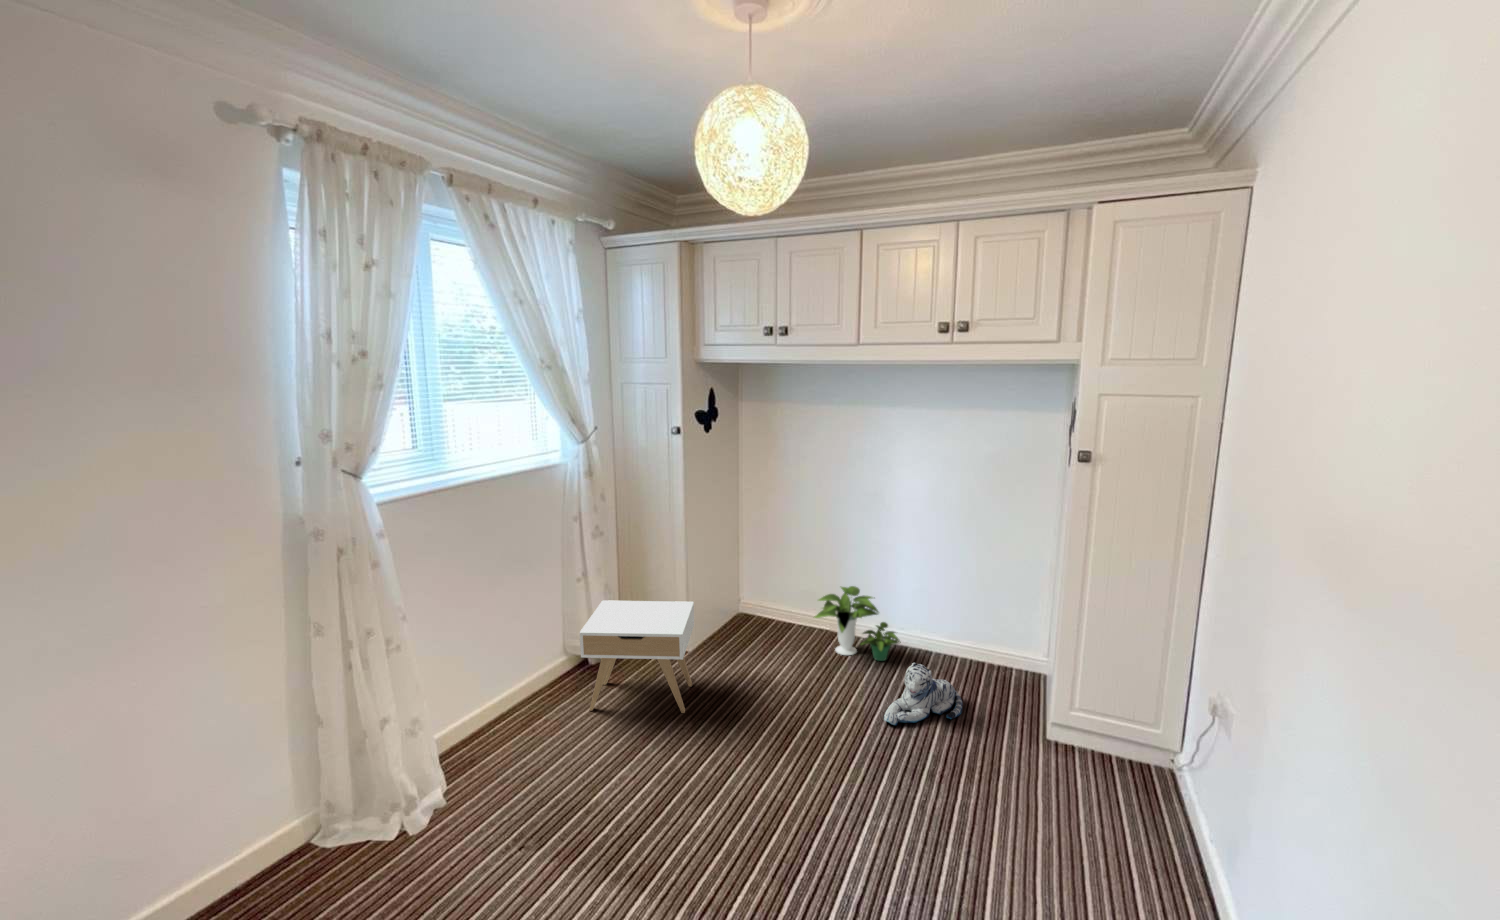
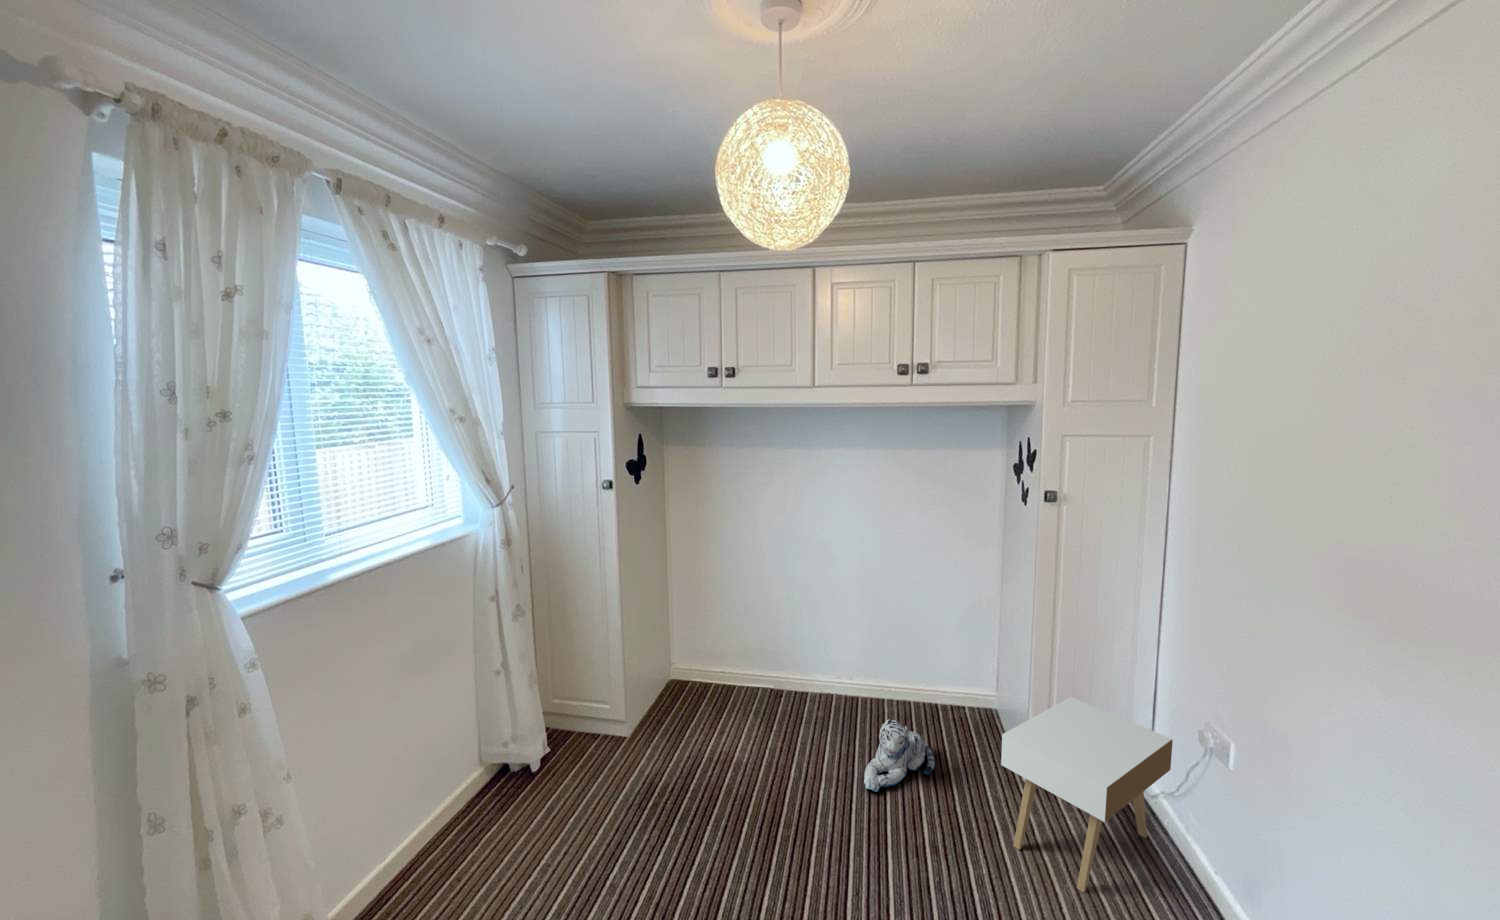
potted plant: present [814,586,901,661] -> none [762,638,856,717]
nightstand: present [580,600,694,713] -> present [1001,697,1173,893]

